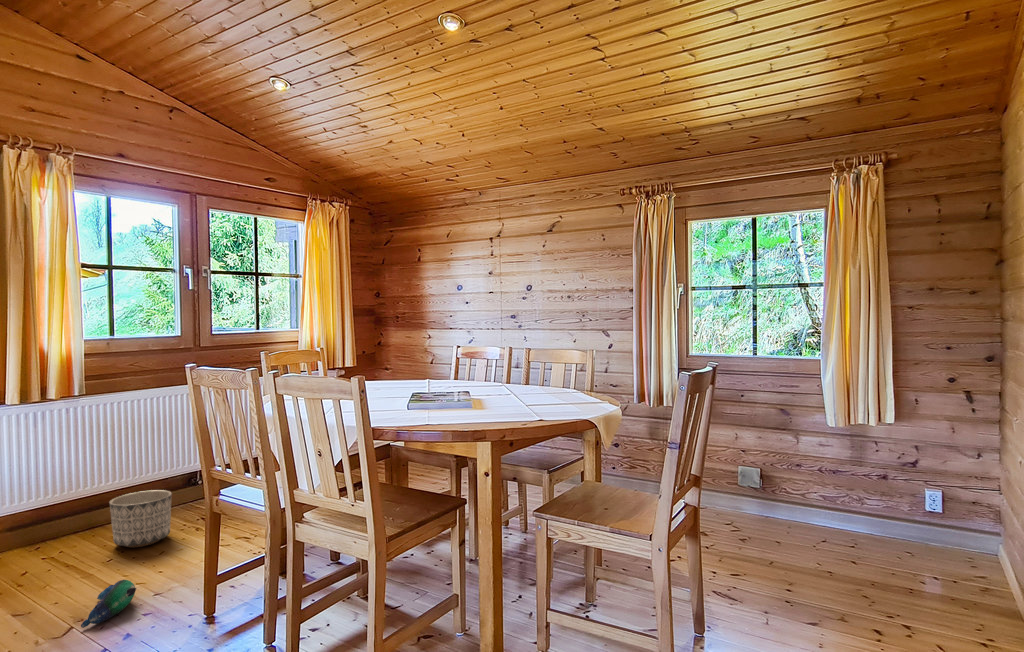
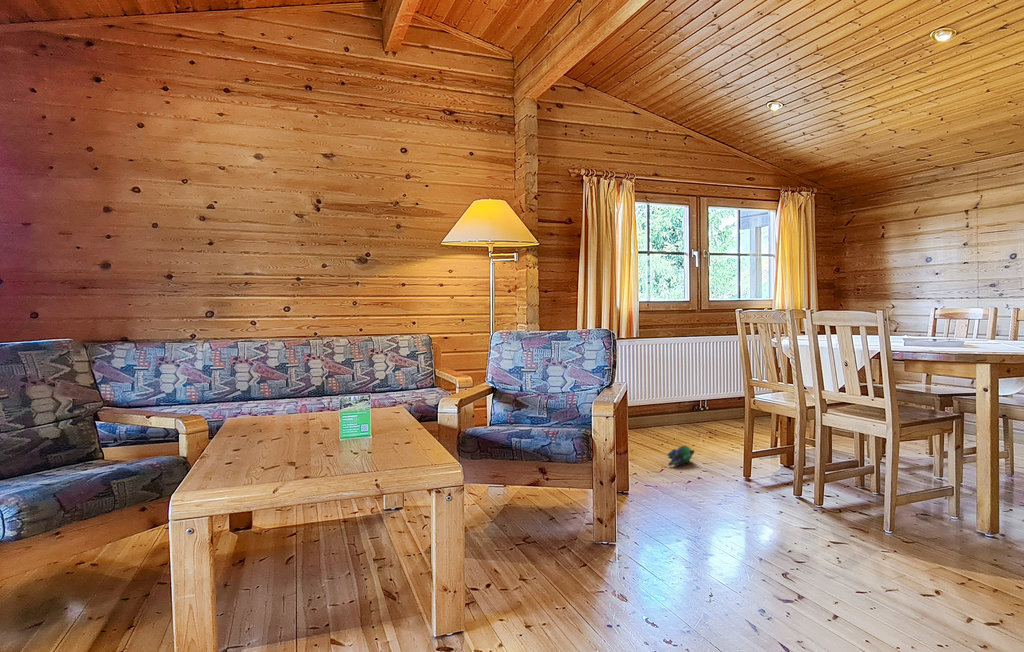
planter: present [110,490,172,547] -> none [656,402,693,437]

